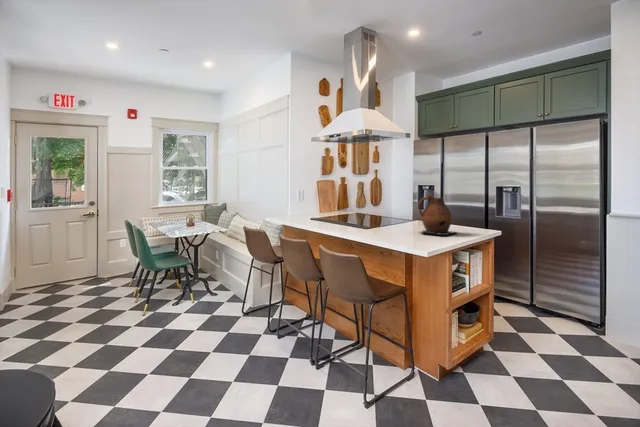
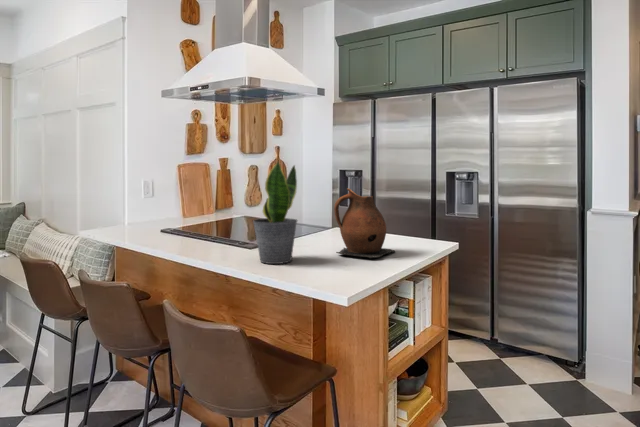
potted plant: none [369,175,396,236] -> present [253,162,297,264]

